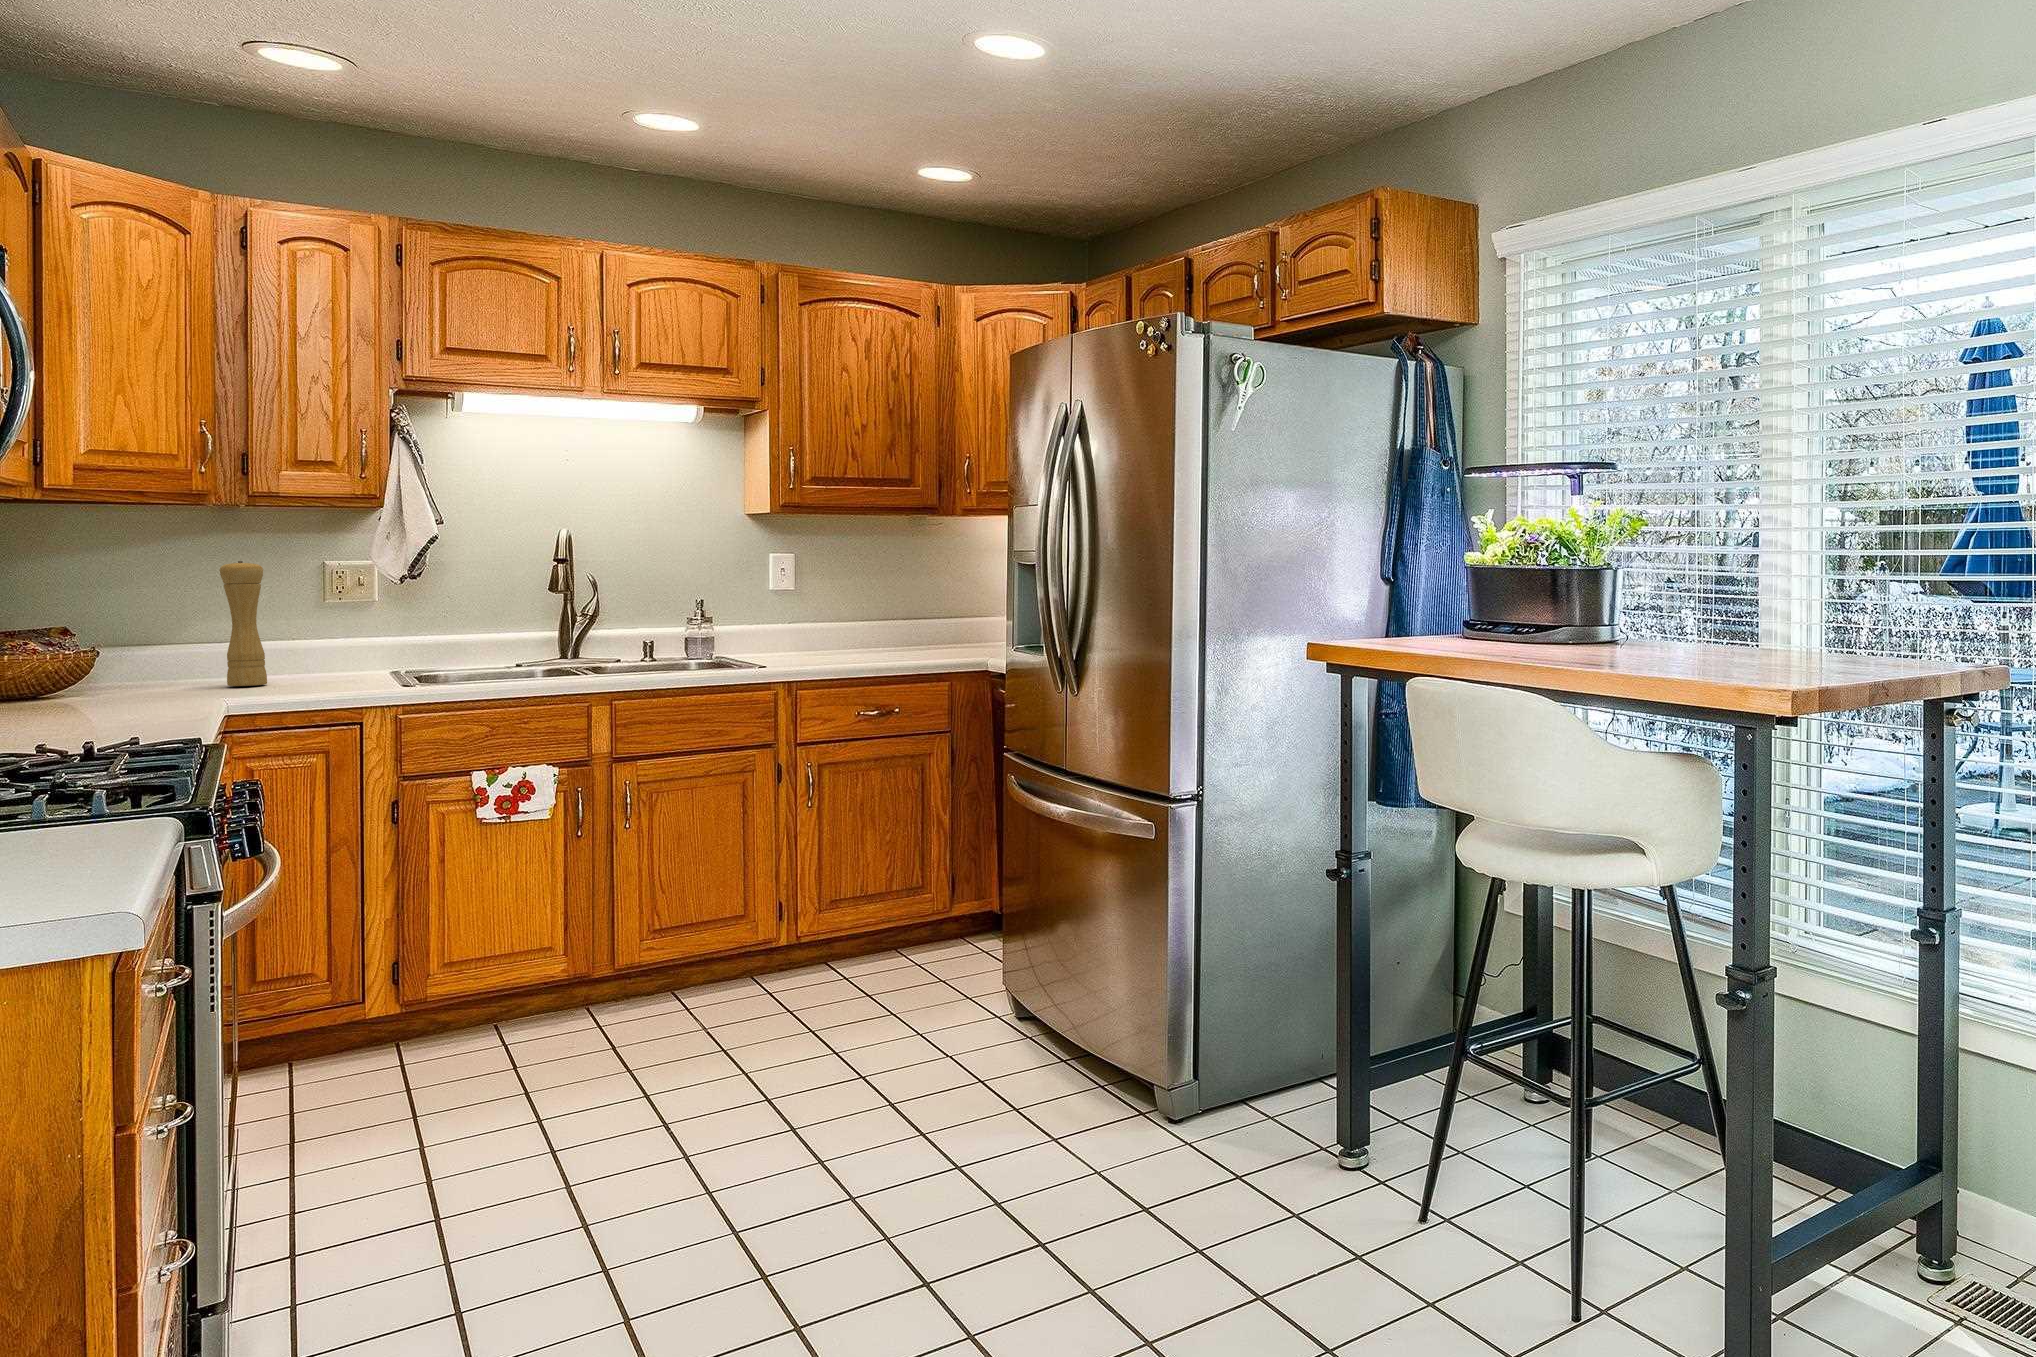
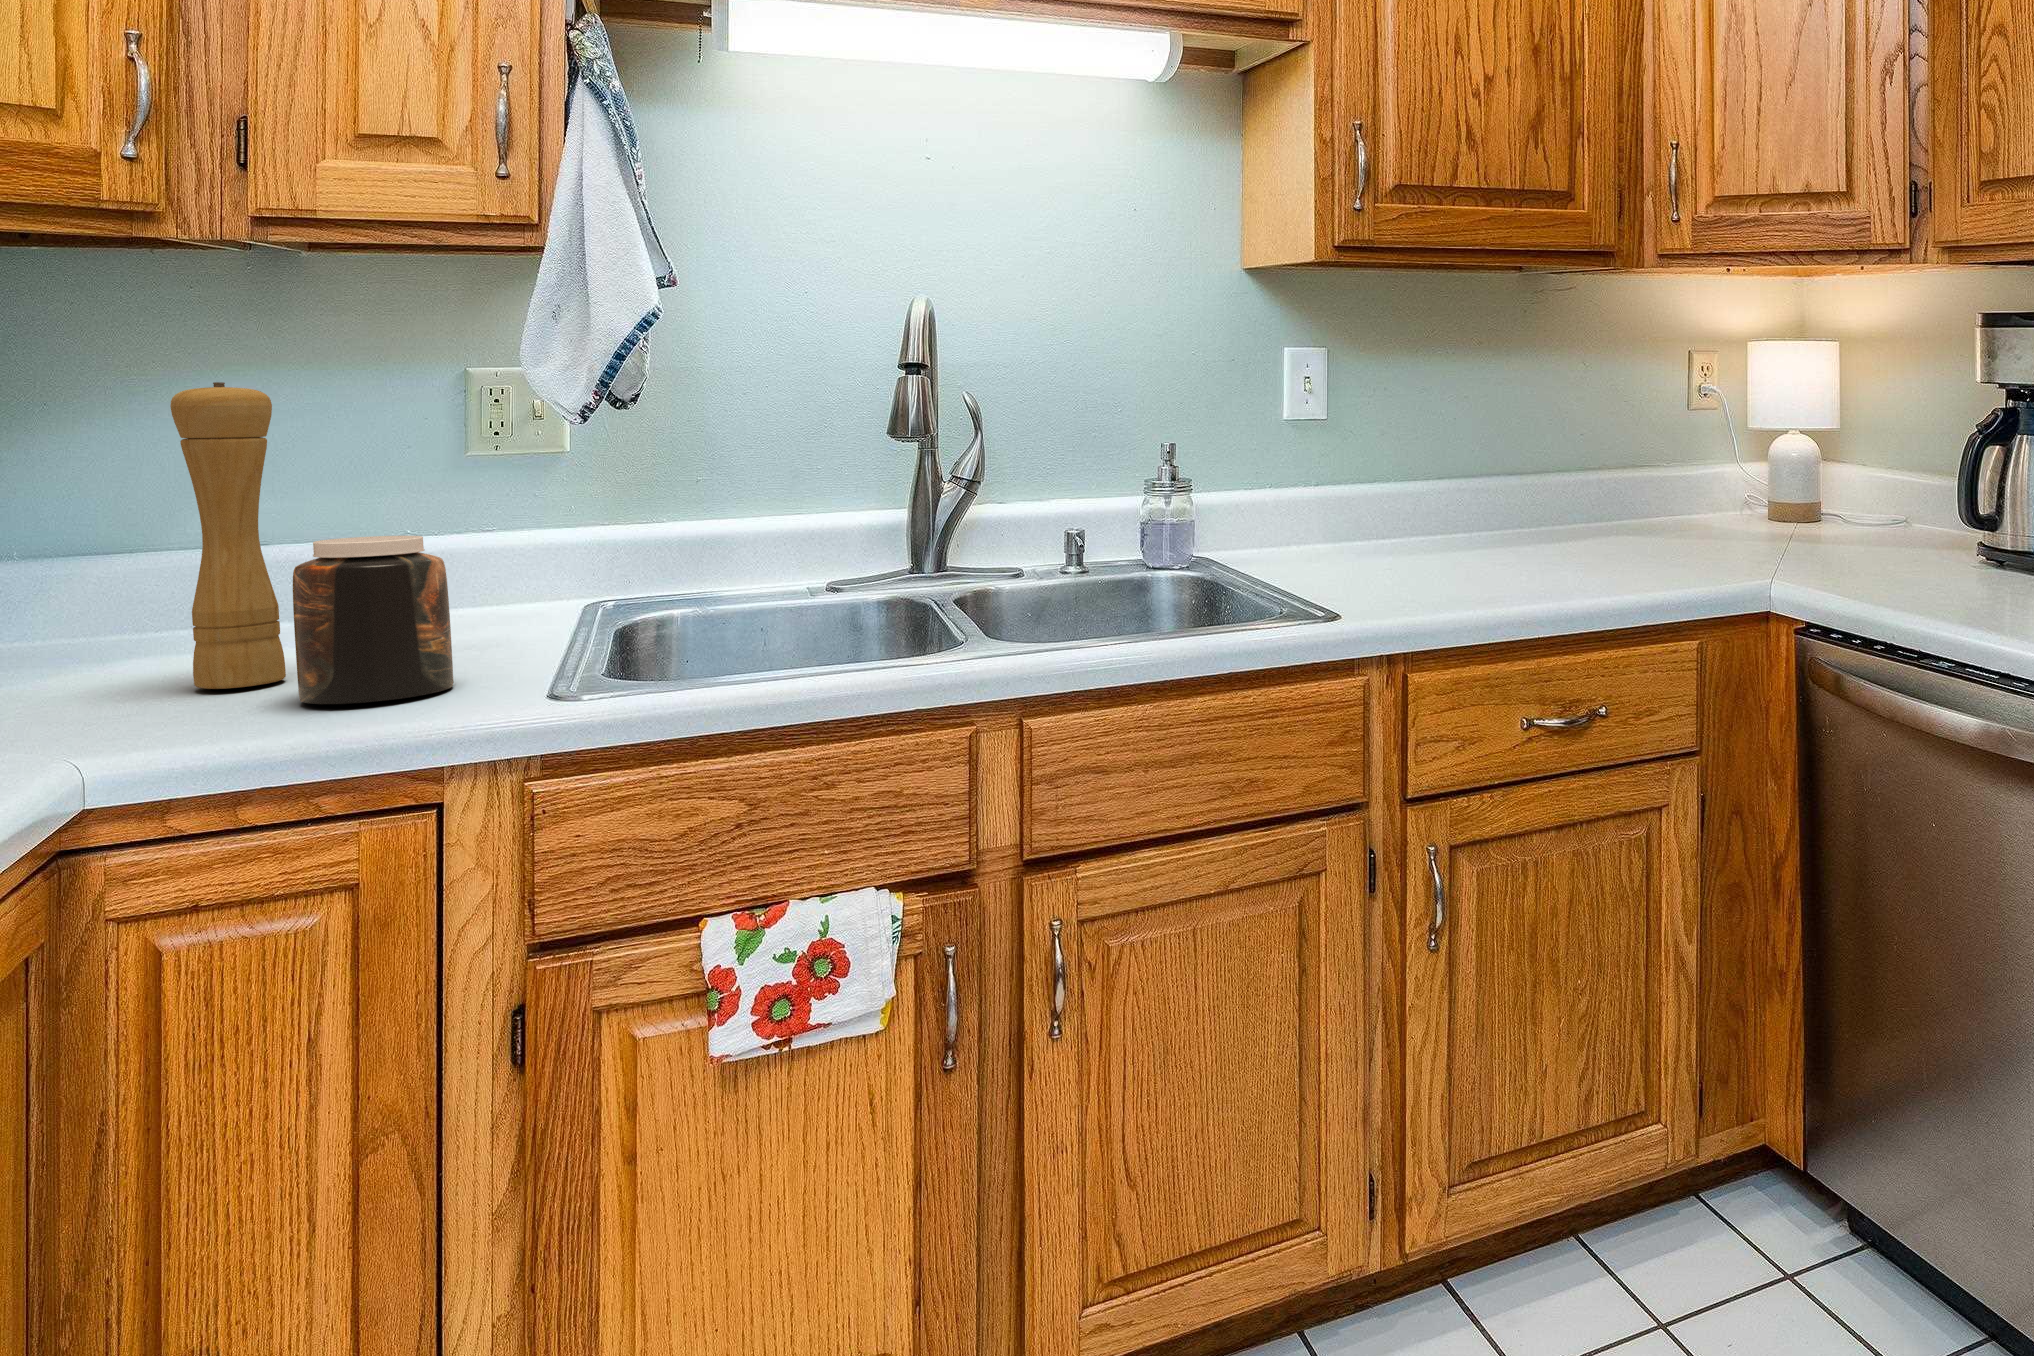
jar: none [285,623,353,687] -> present [293,536,453,704]

